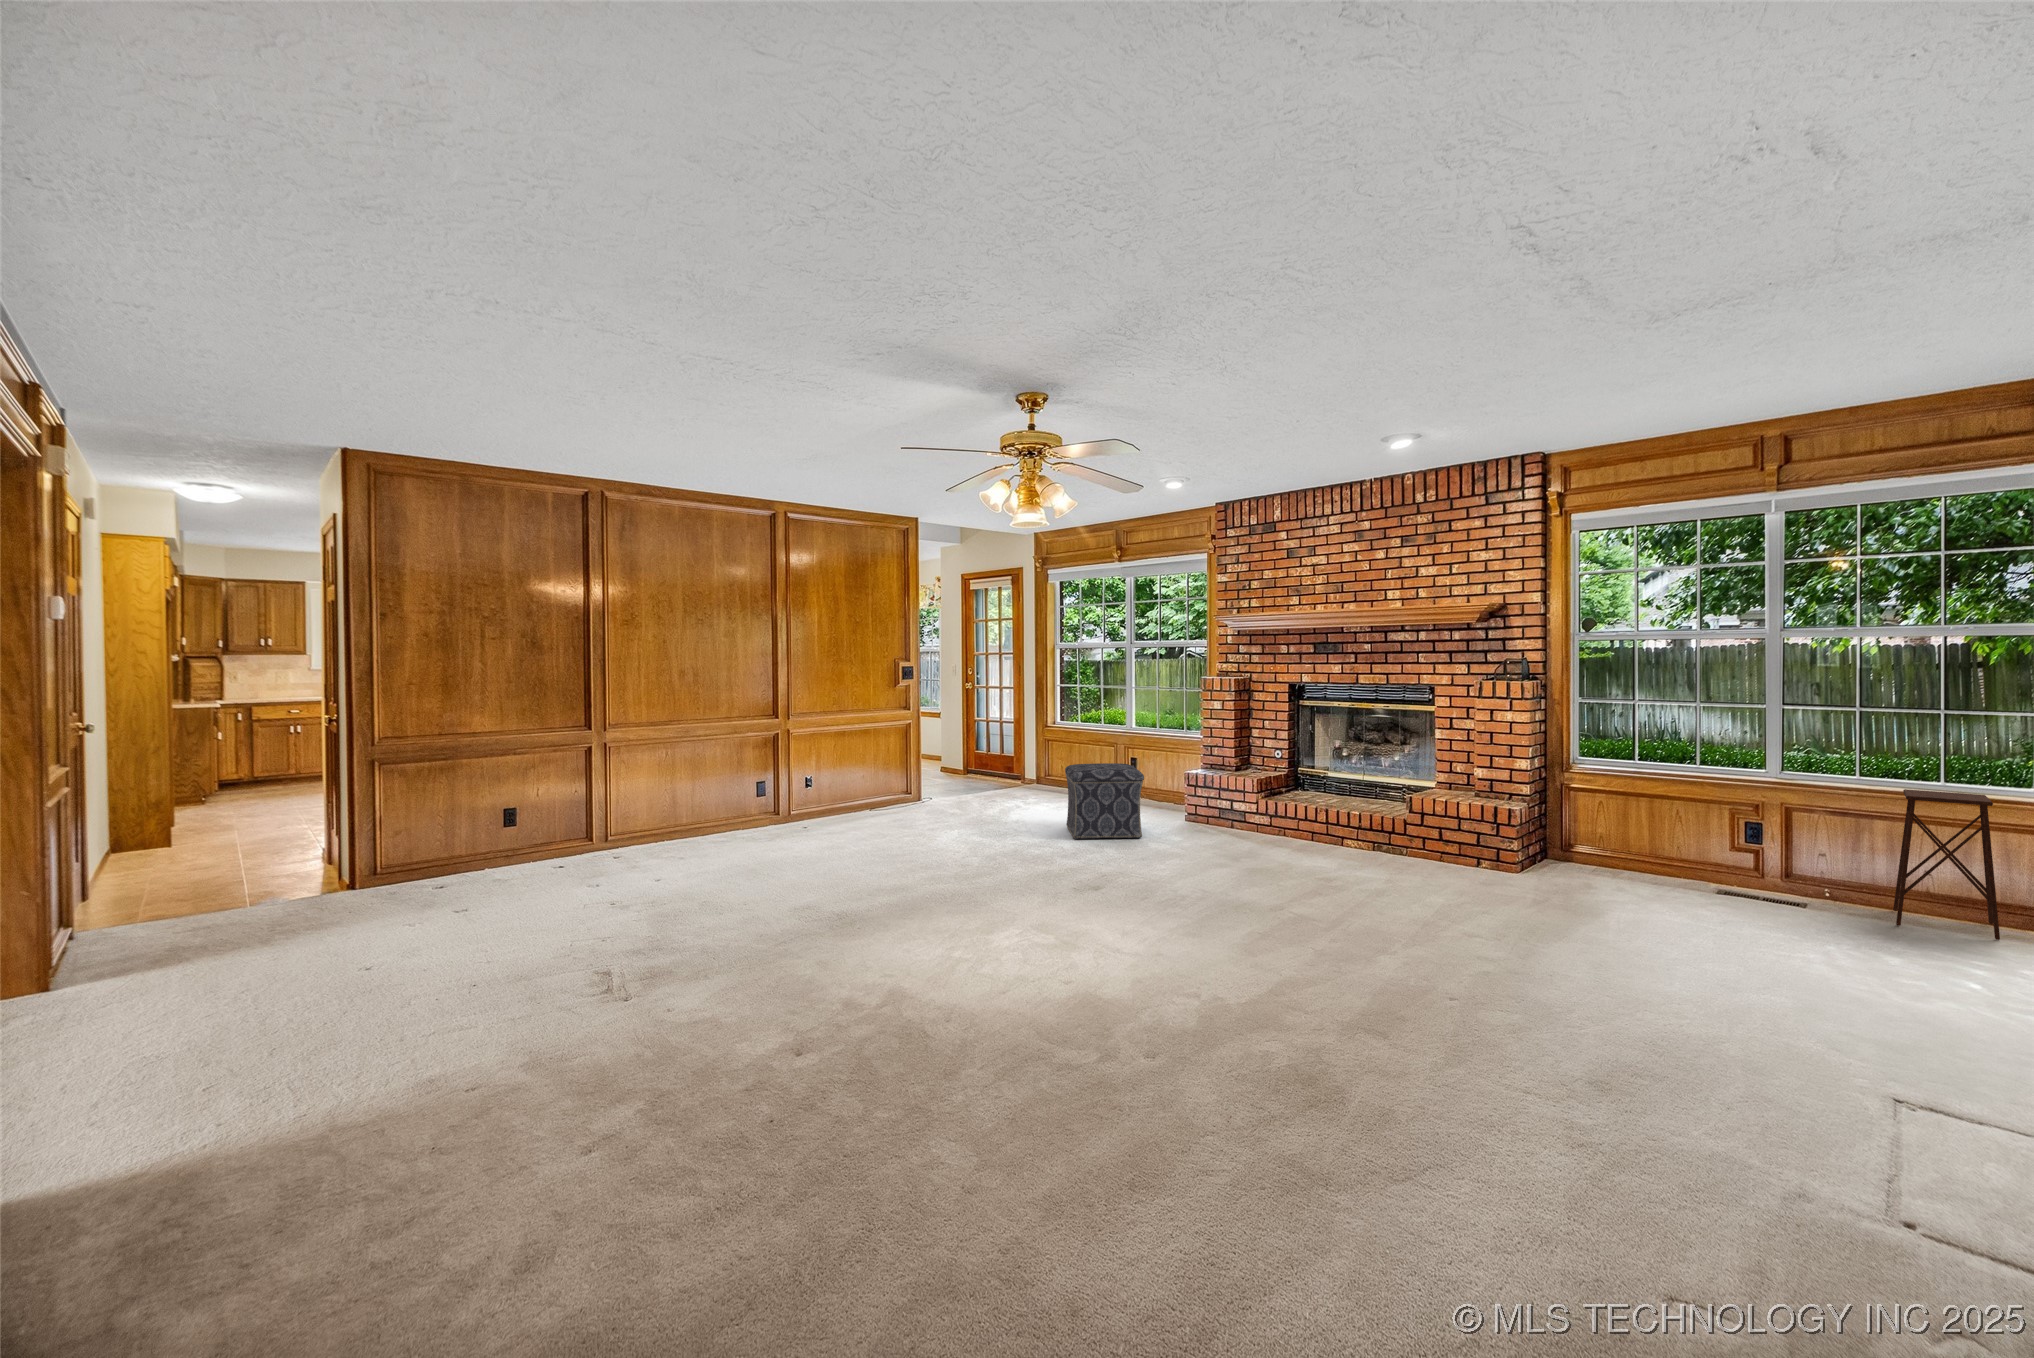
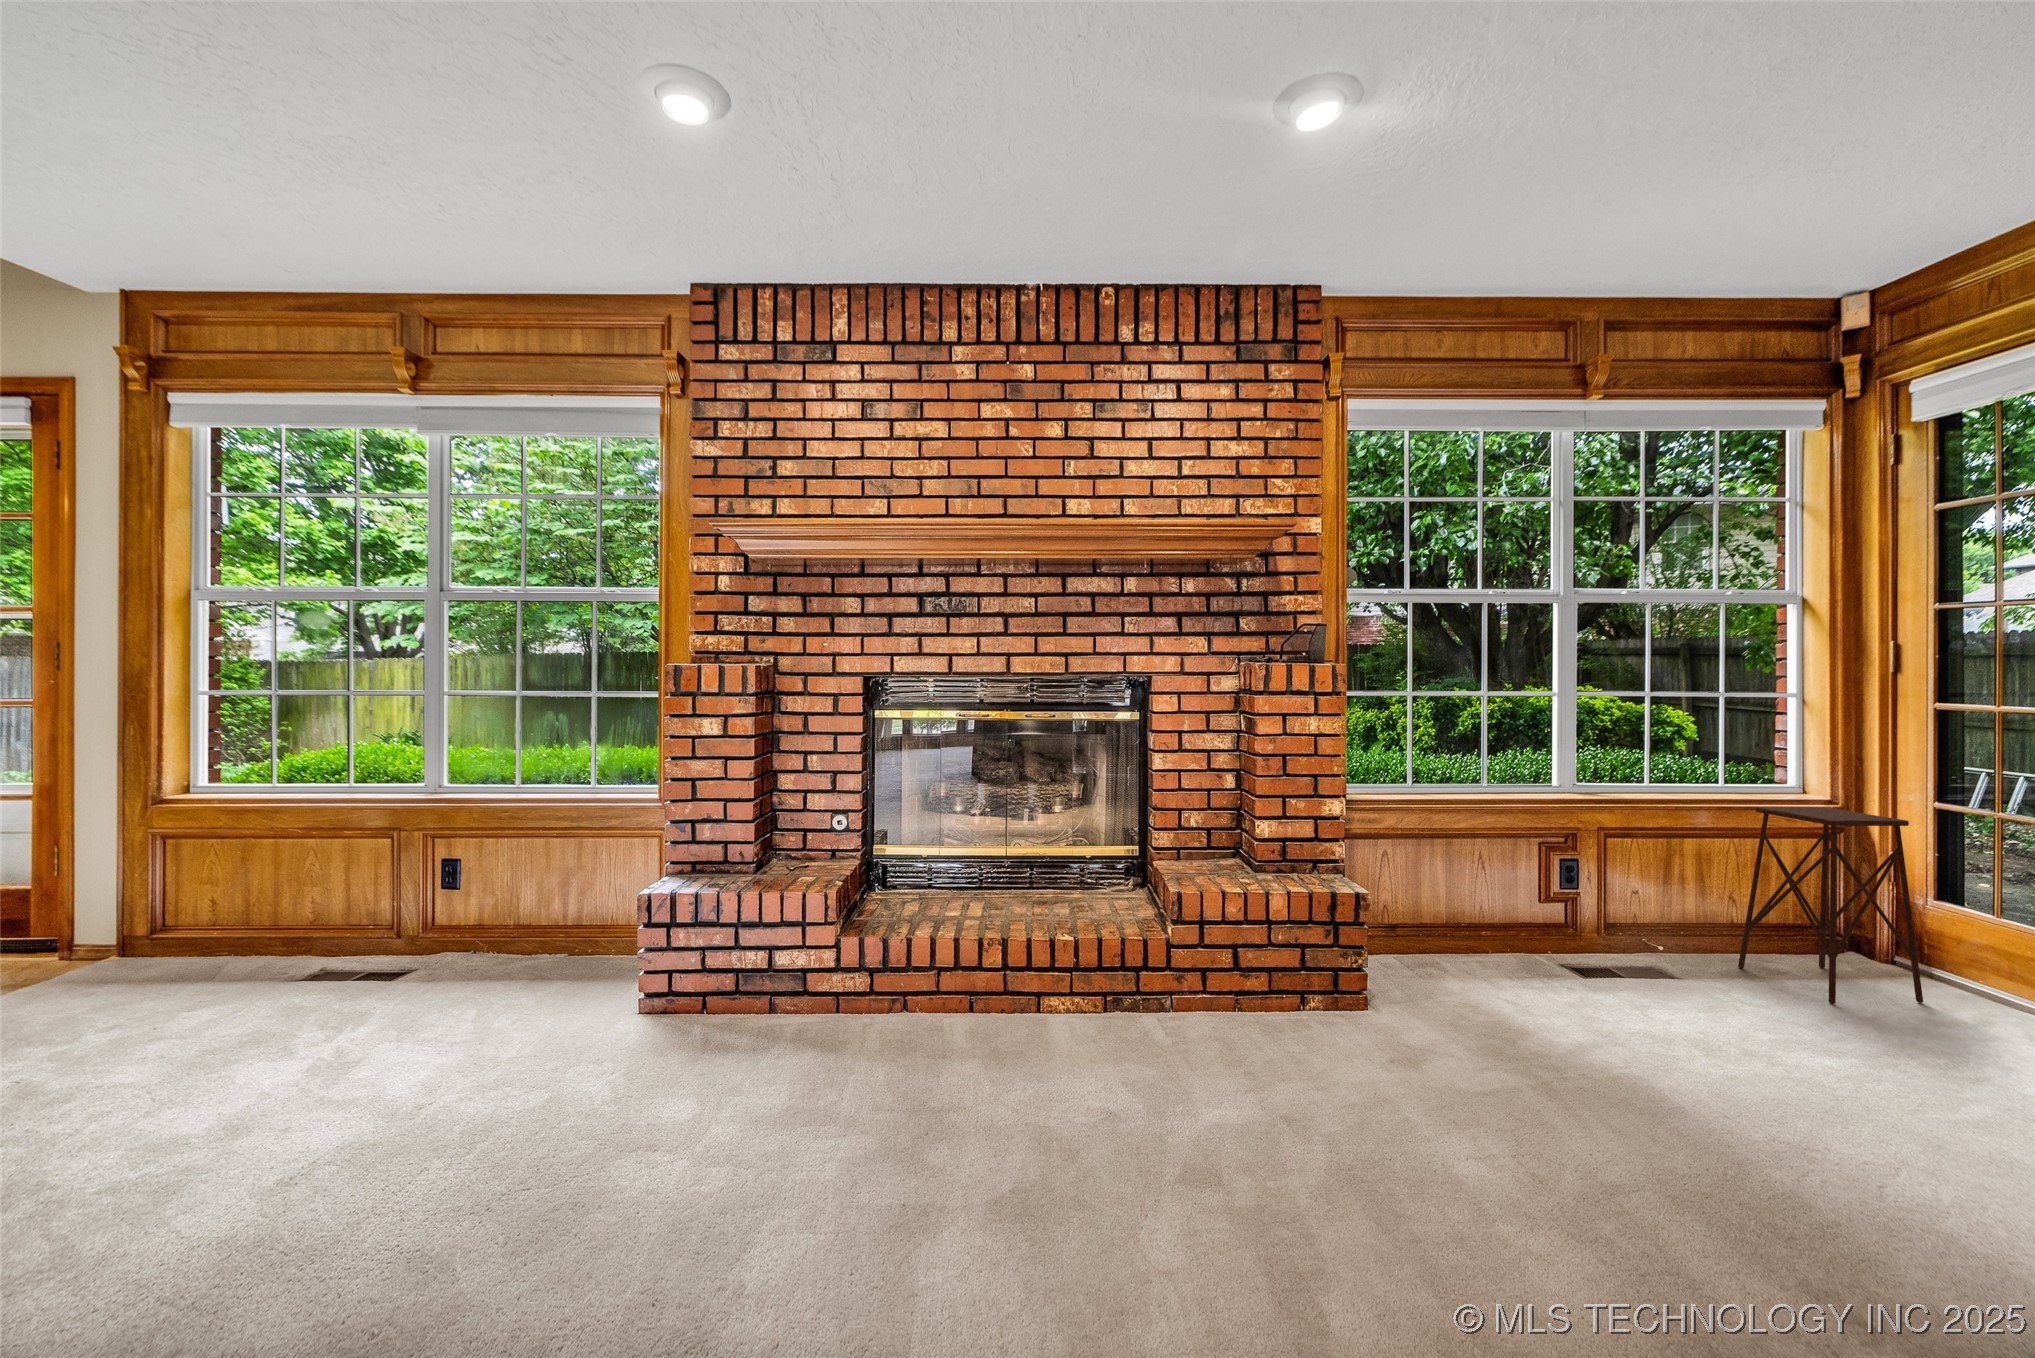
ottoman: present [1065,763,1144,840] -> none [232,906,570,1264]

